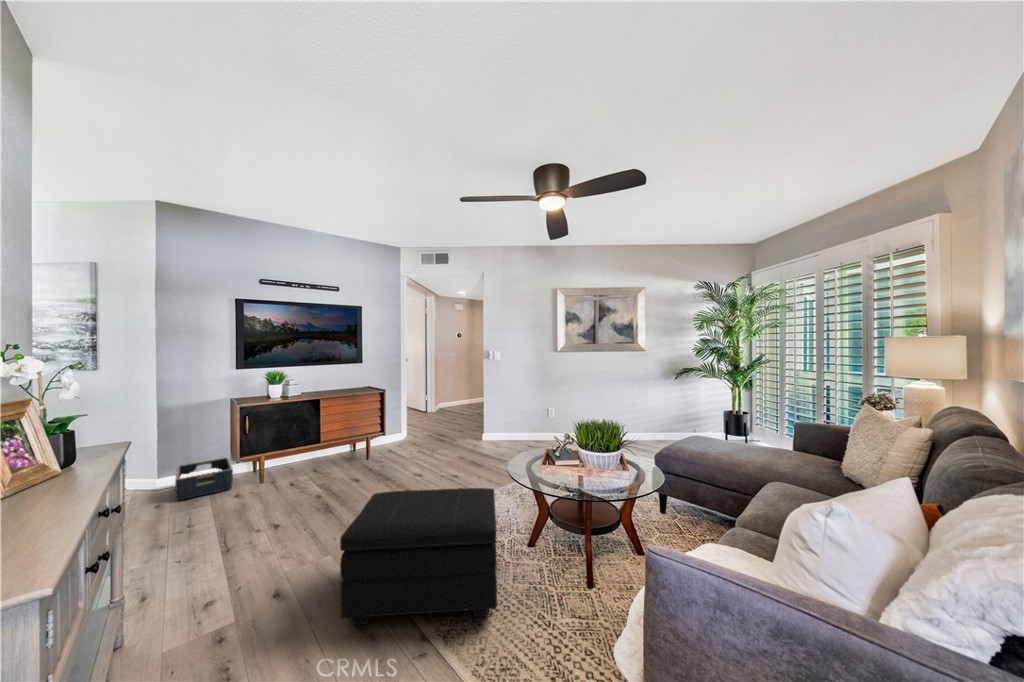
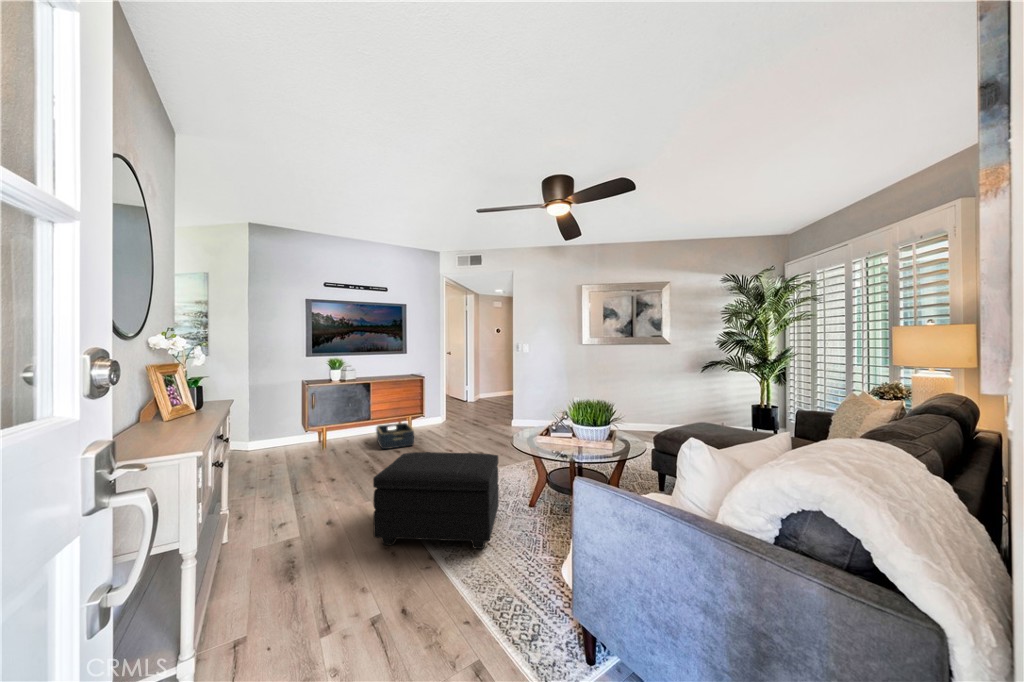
basket: present [175,457,233,500] -> present [376,423,414,449]

